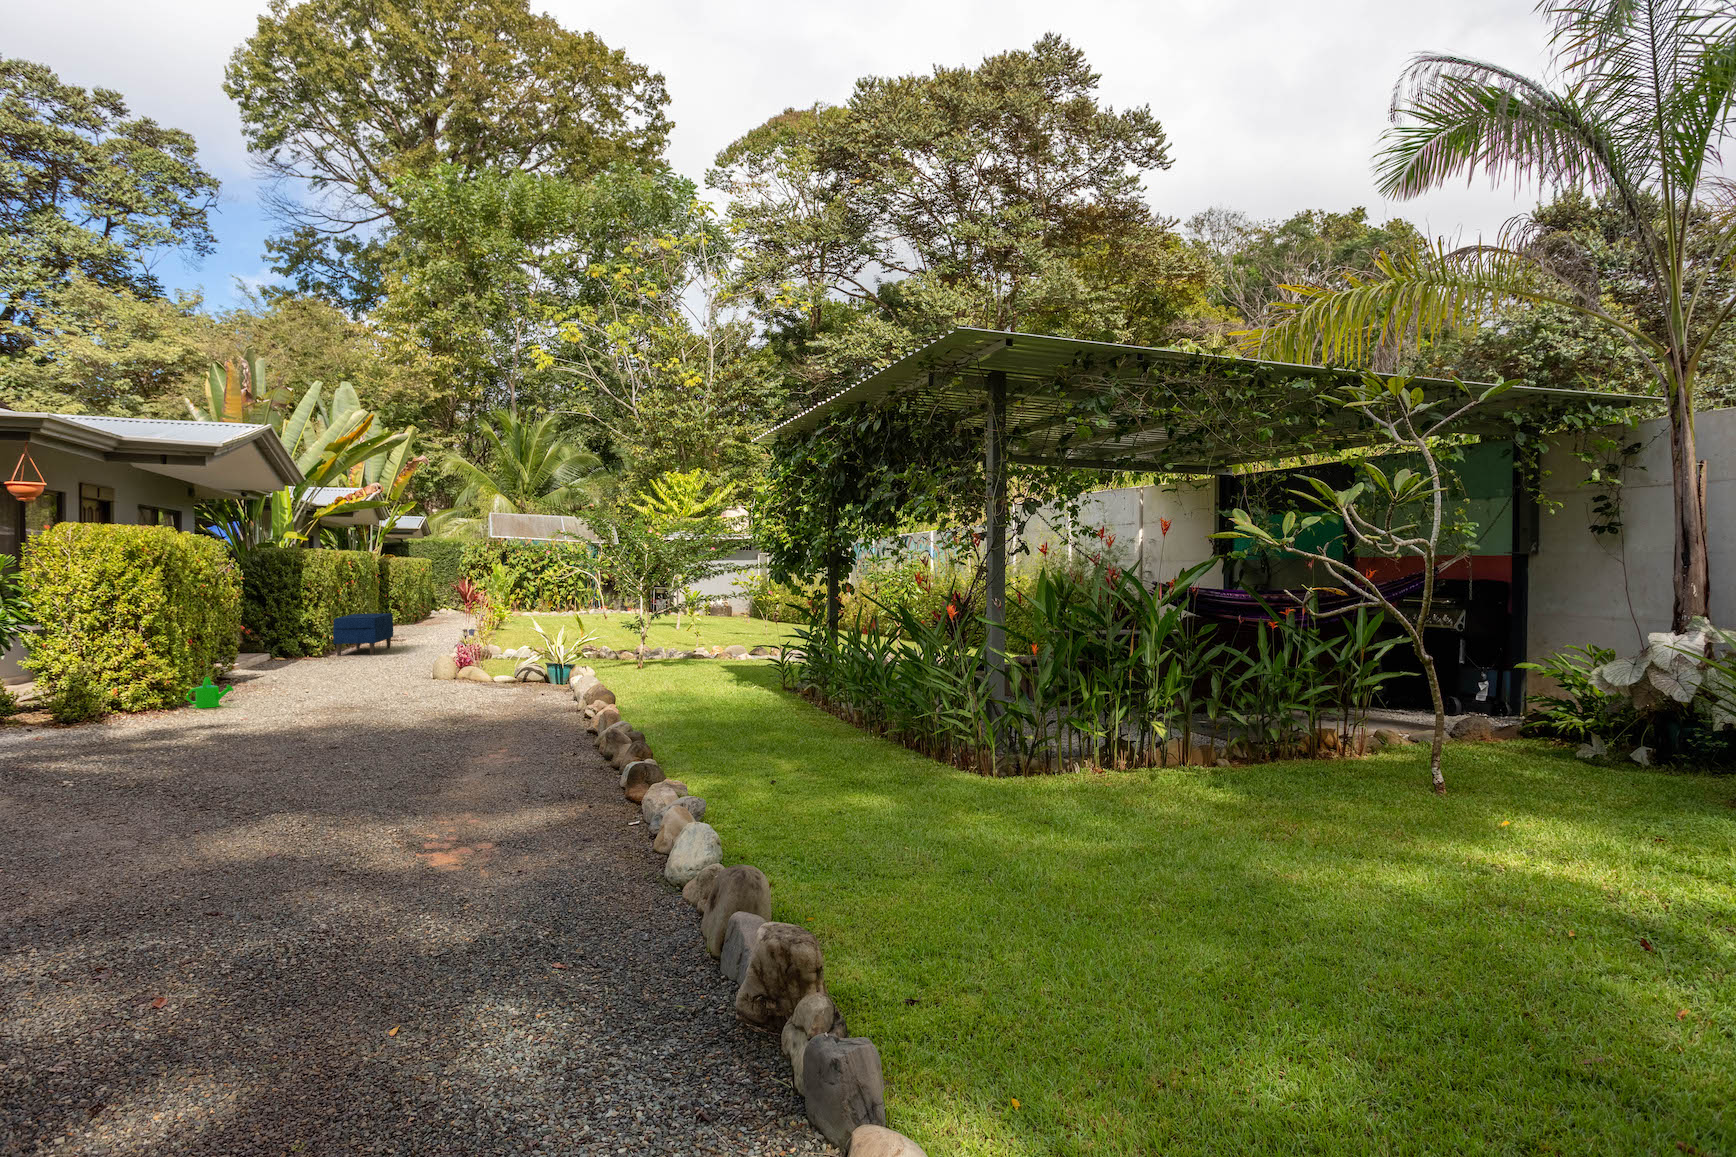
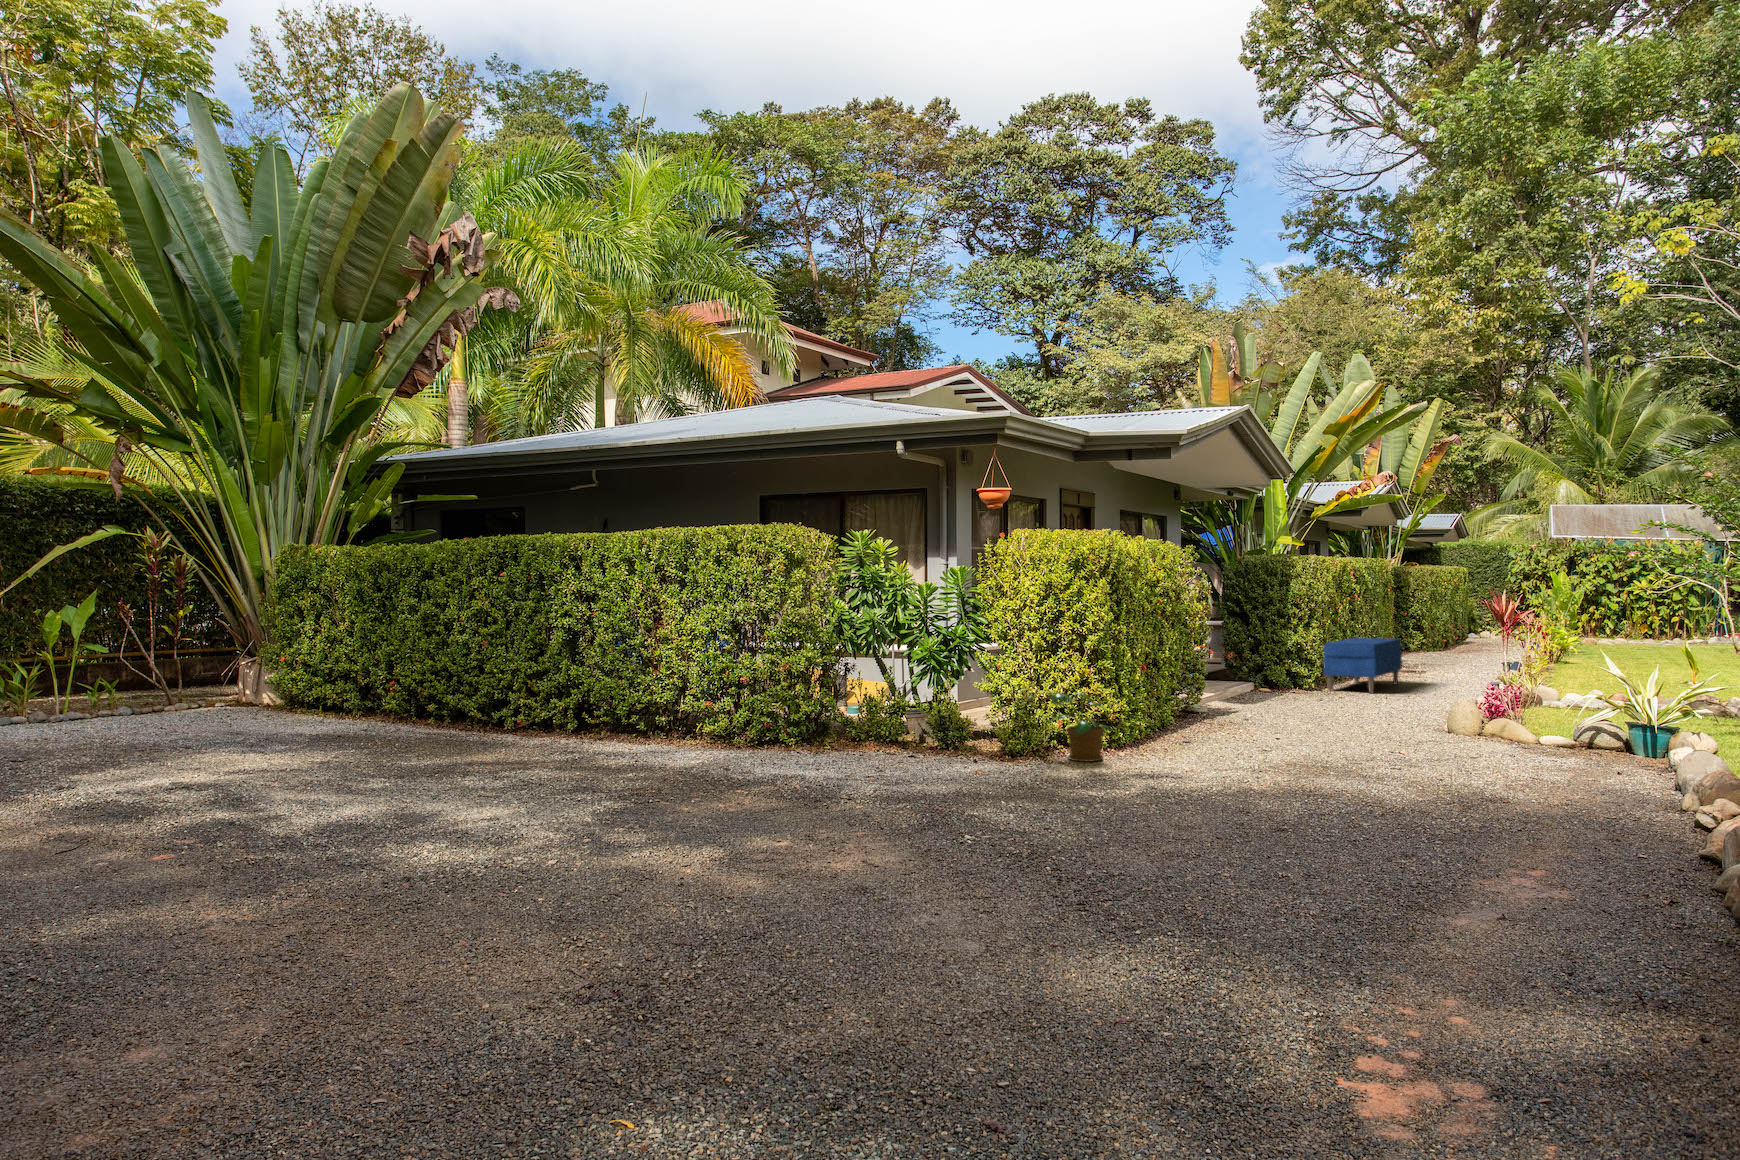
potted plant: none [101,664,169,724] -> present [1049,693,1107,762]
watering can: present [186,677,234,708] -> none [1134,711,1183,749]

